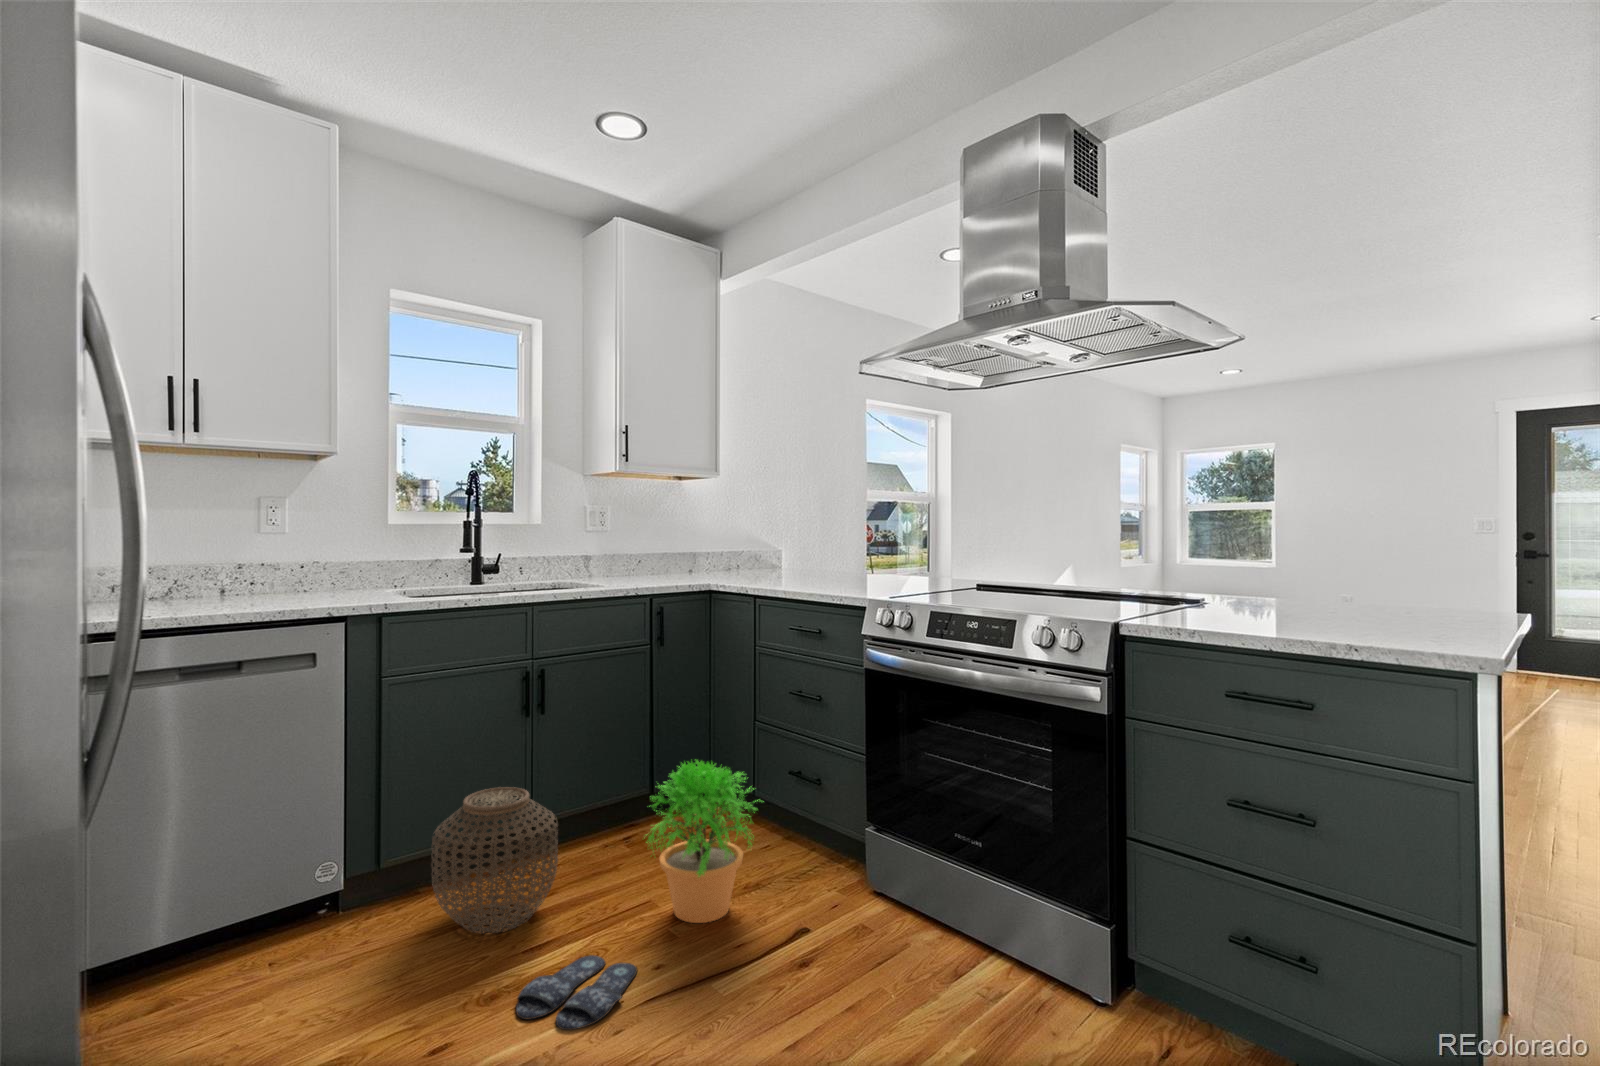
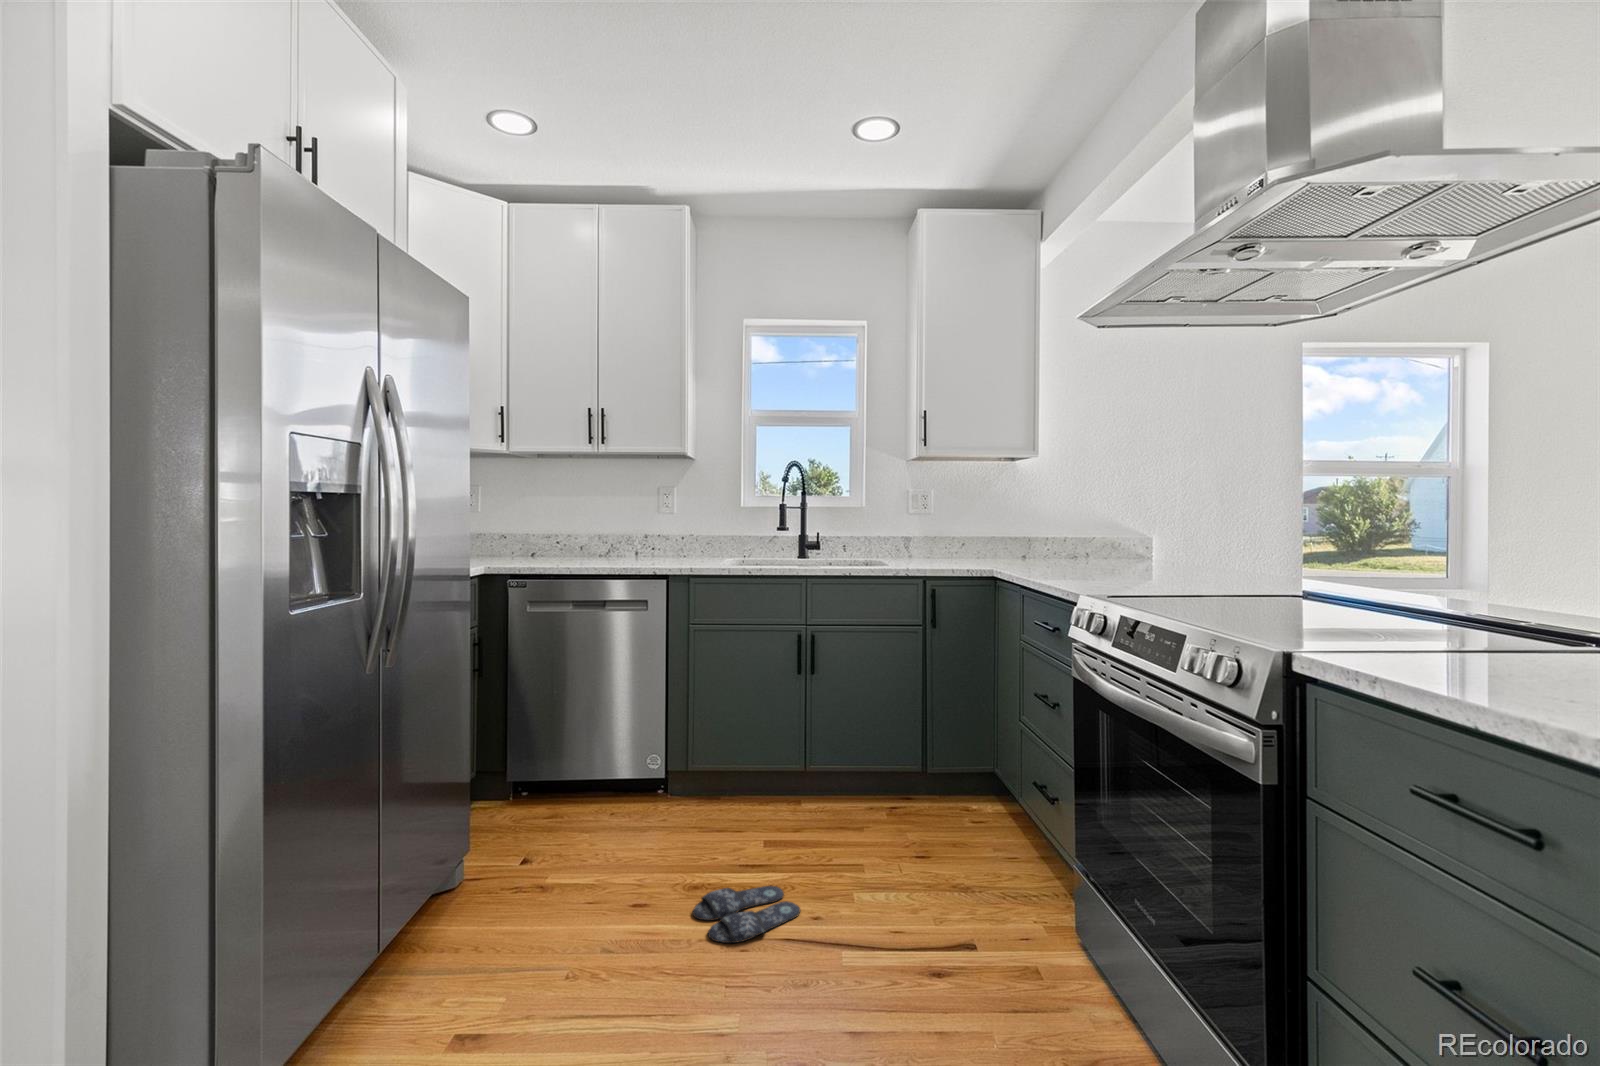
potted plant: present [648,760,758,923] -> none [840,738,961,898]
woven basket: present [432,787,558,933] -> none [698,726,794,843]

